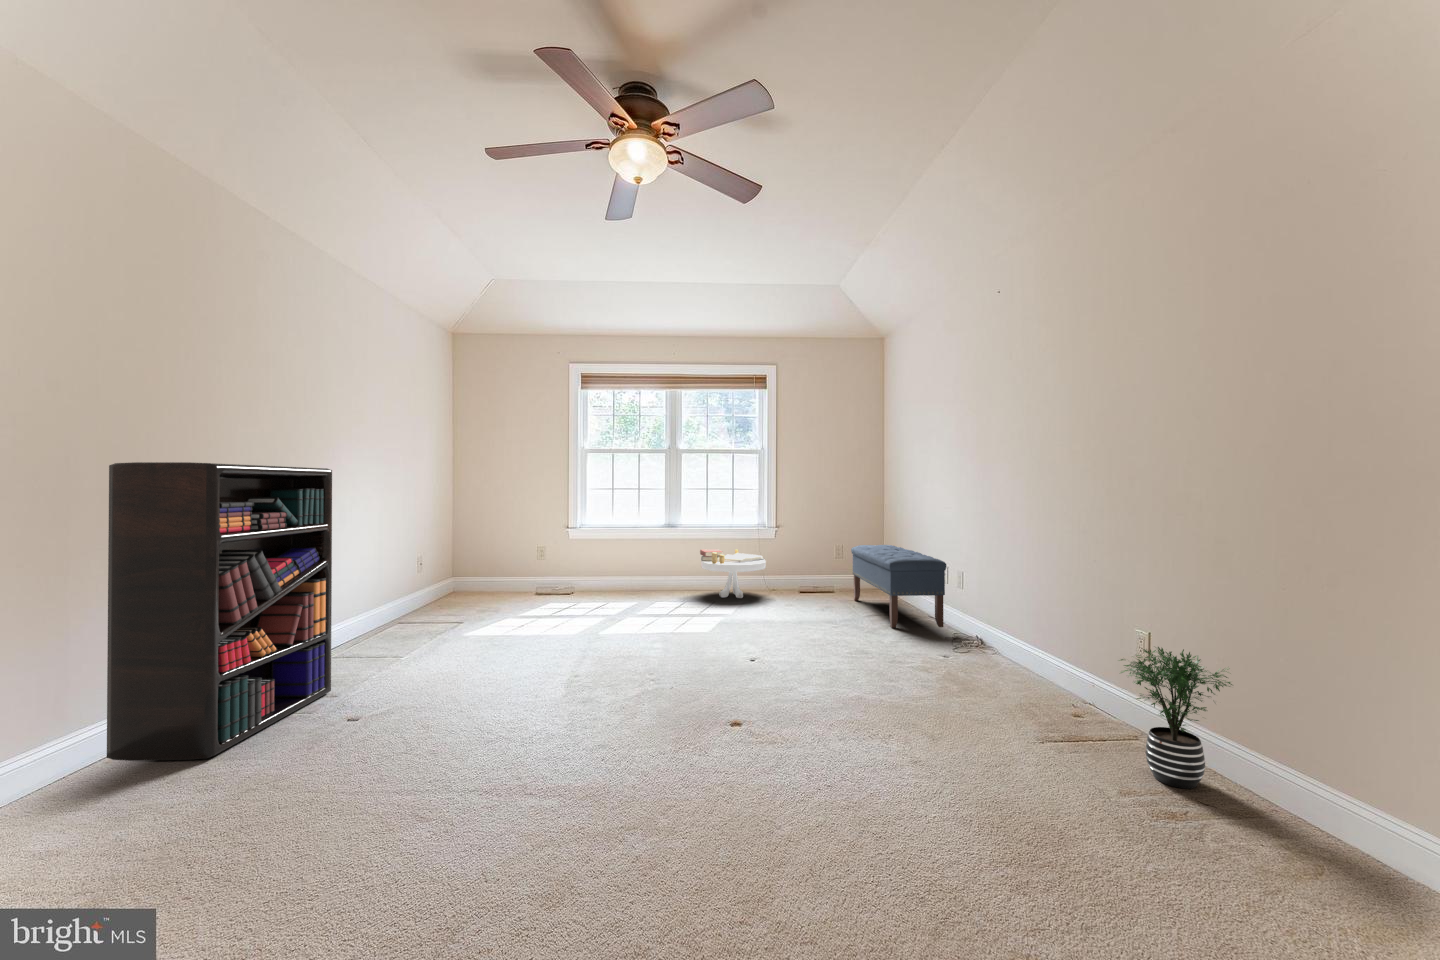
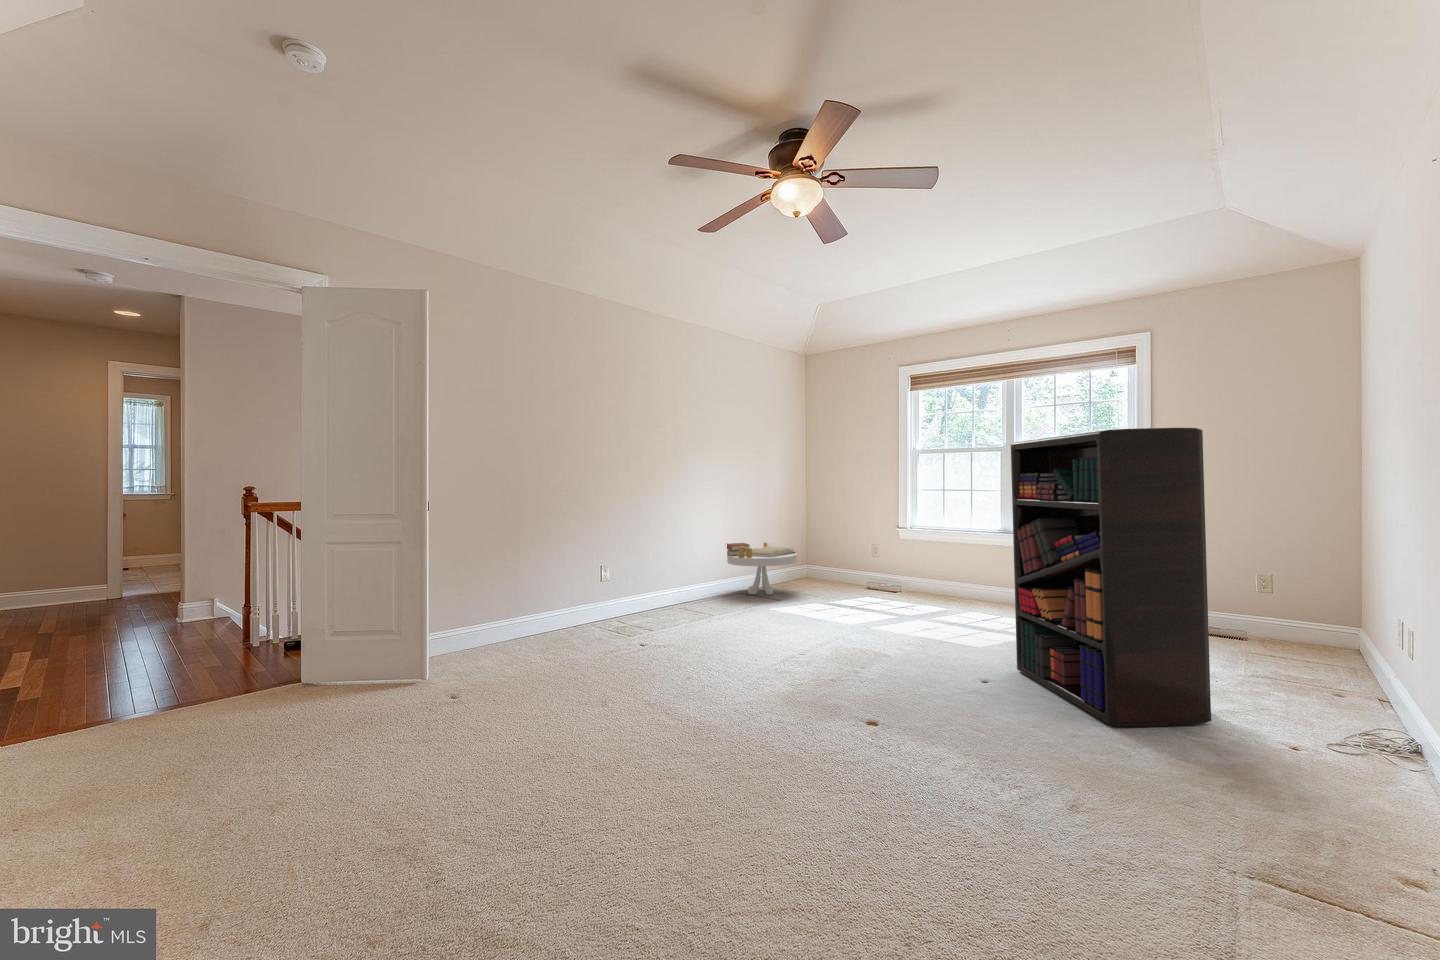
bookshelf: present [107,462,332,761] -> present [1011,428,1211,727]
bench: present [851,545,946,628] -> none [891,534,997,622]
potted plant: present [1121,647,1232,789] -> none [1193,626,1330,785]

